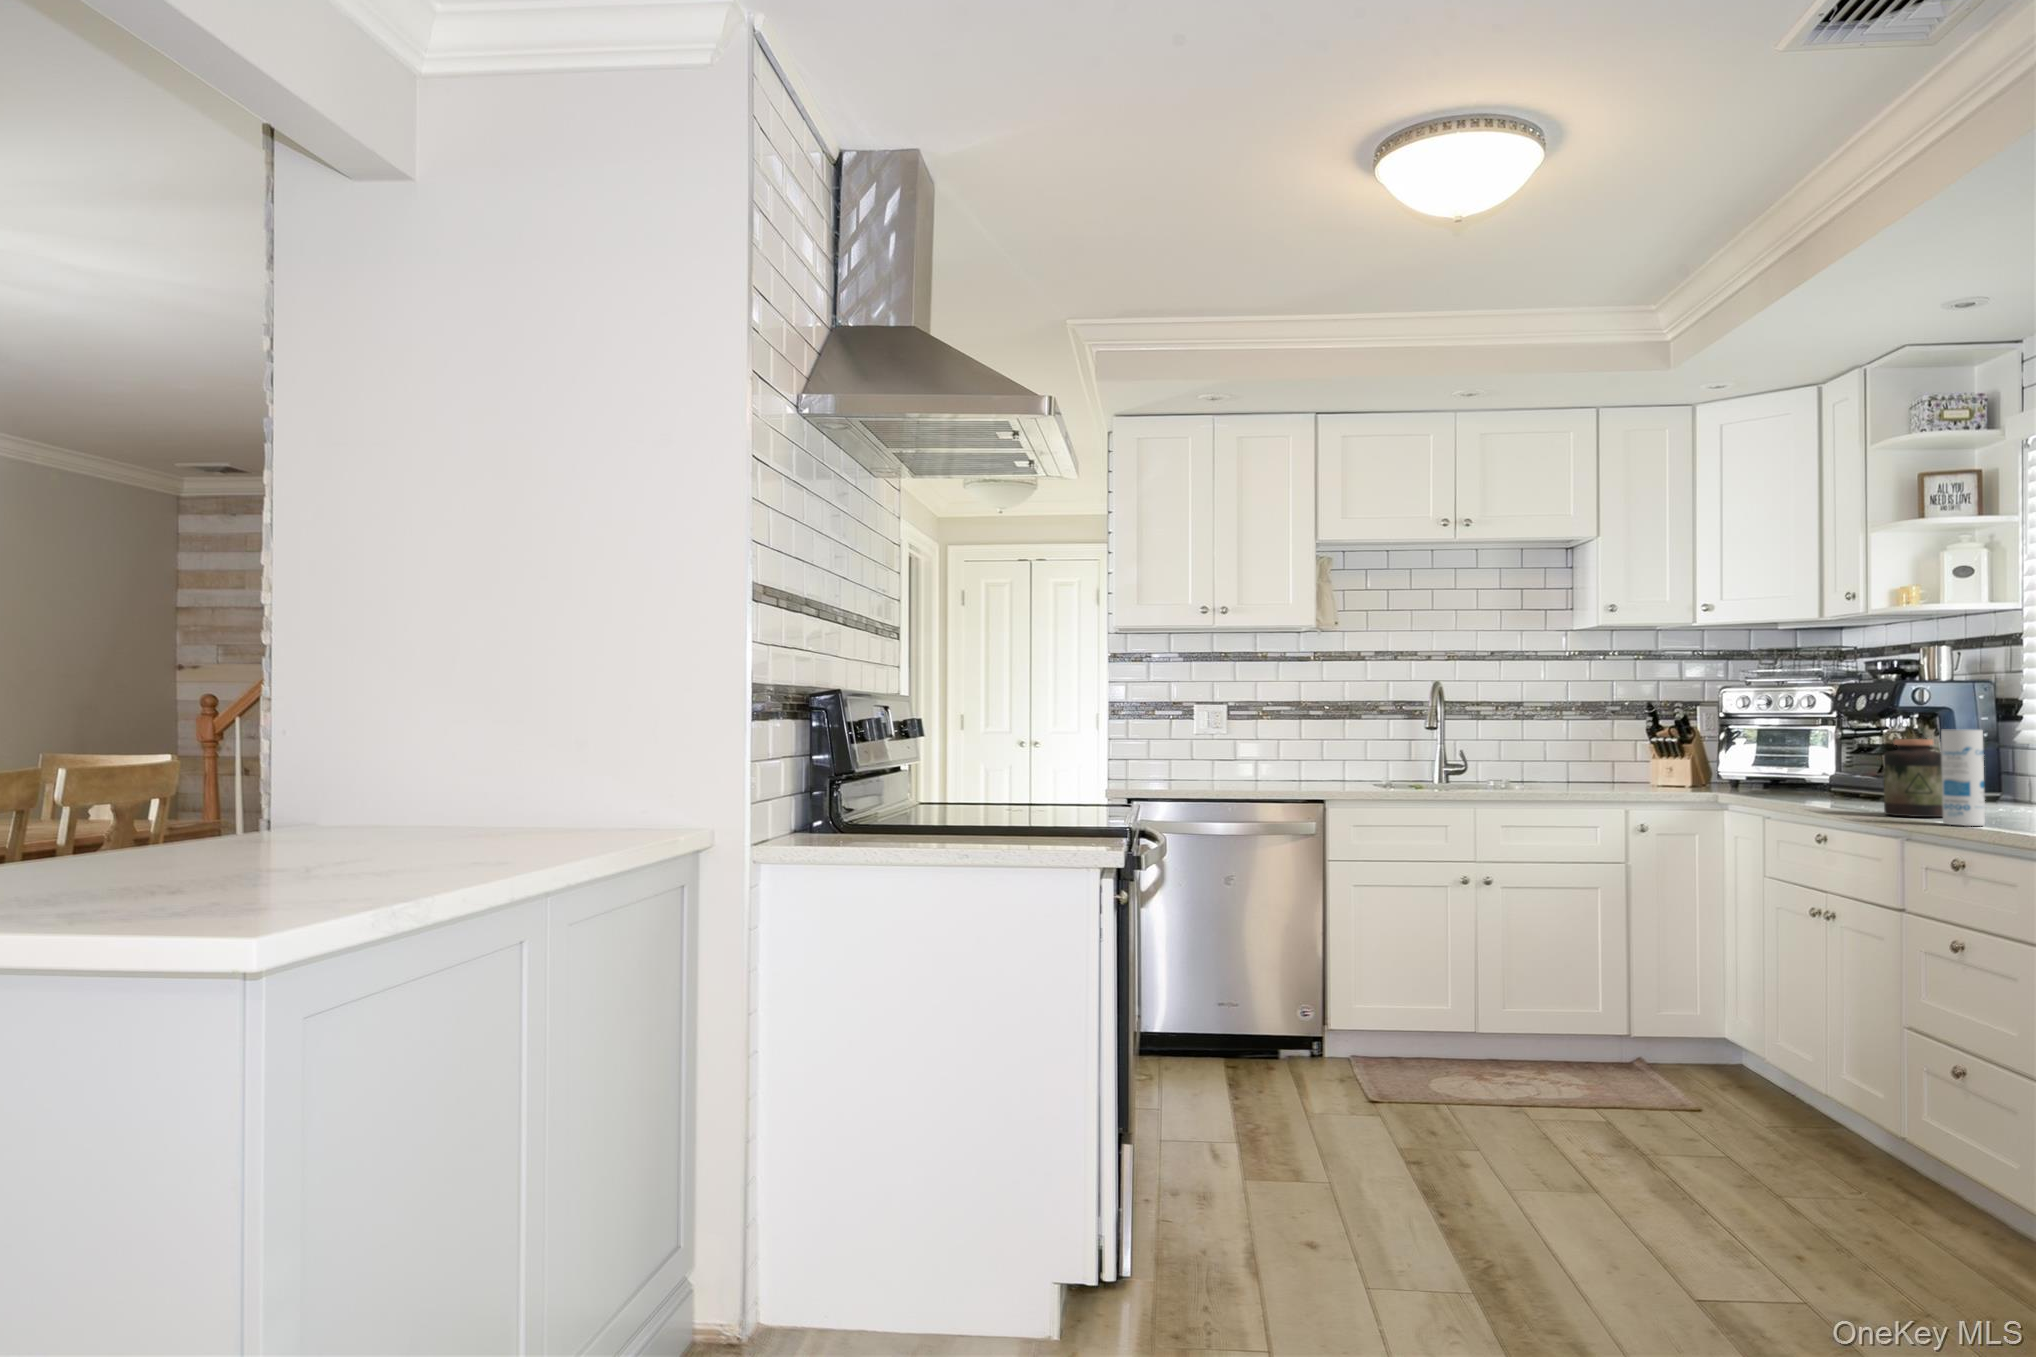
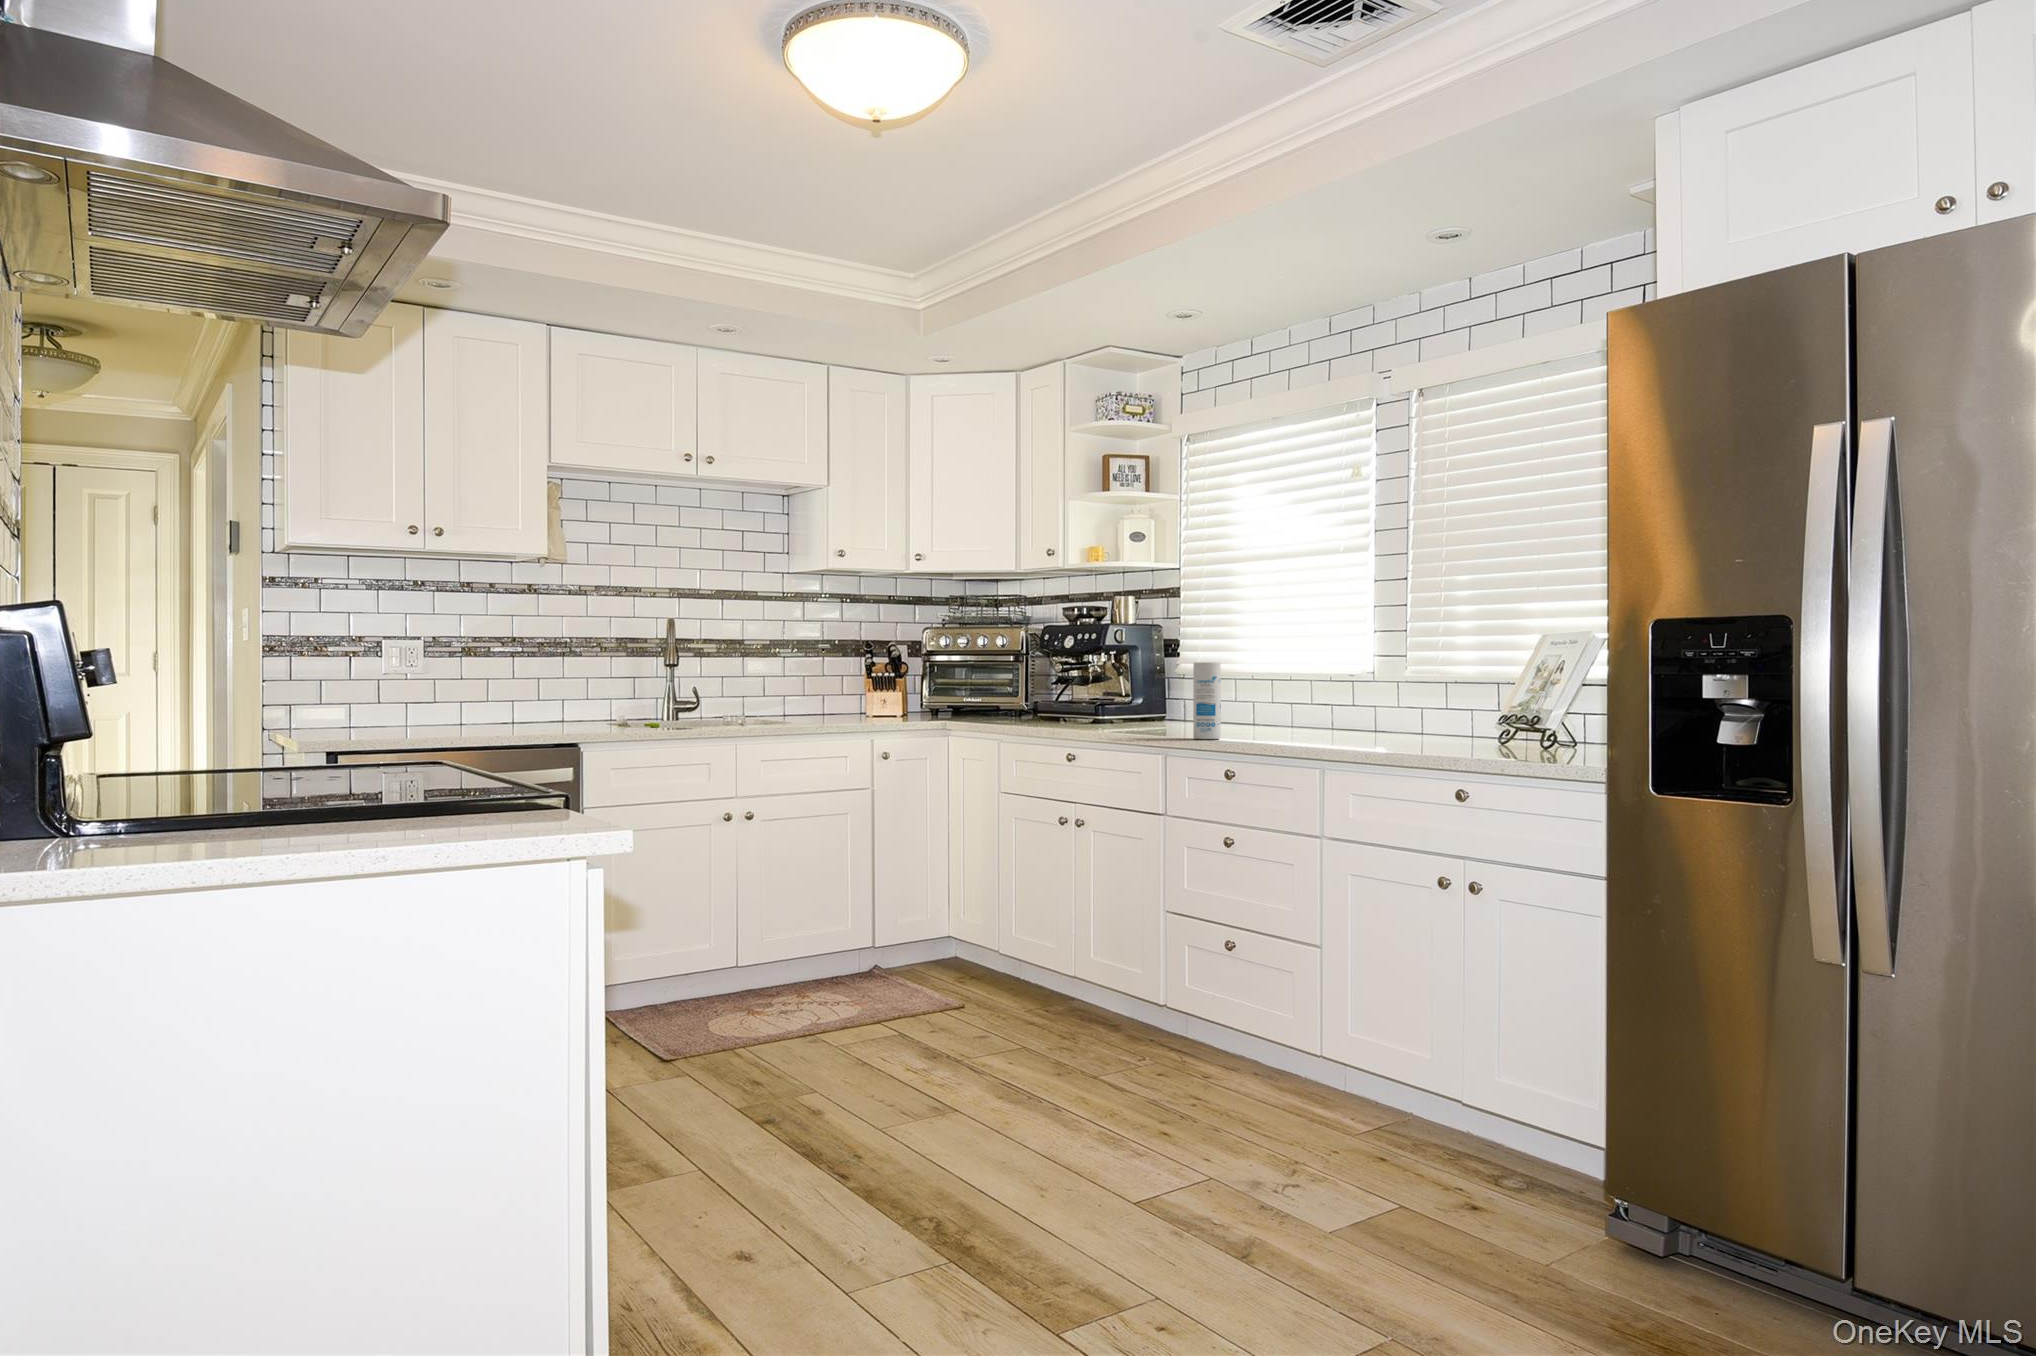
jar: present [1883,739,1943,817] -> none [1132,671,1174,735]

